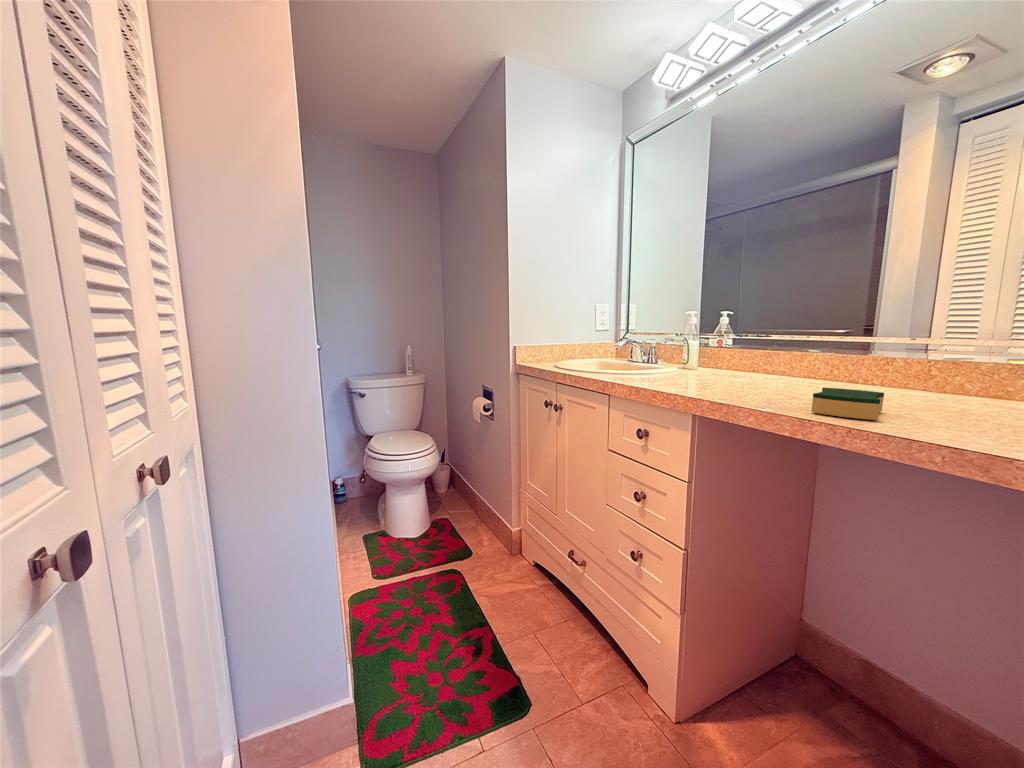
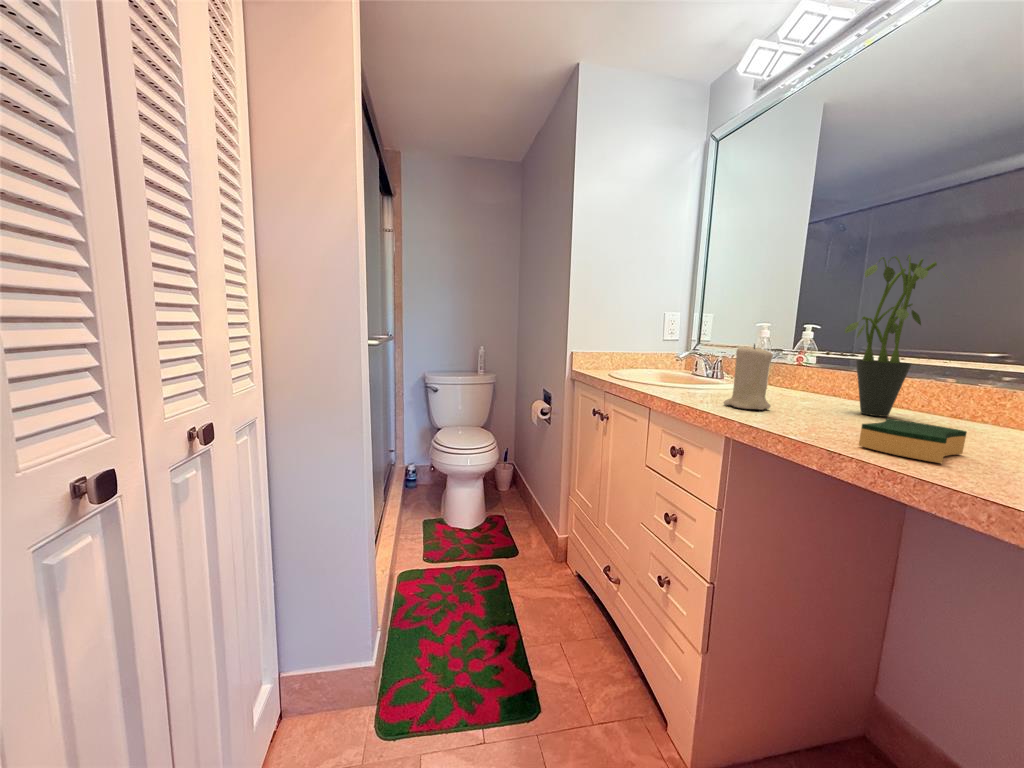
potted plant: none [770,250,847,387] -> present [845,255,944,417]
candle: none [679,330,719,389] -> present [724,344,773,410]

